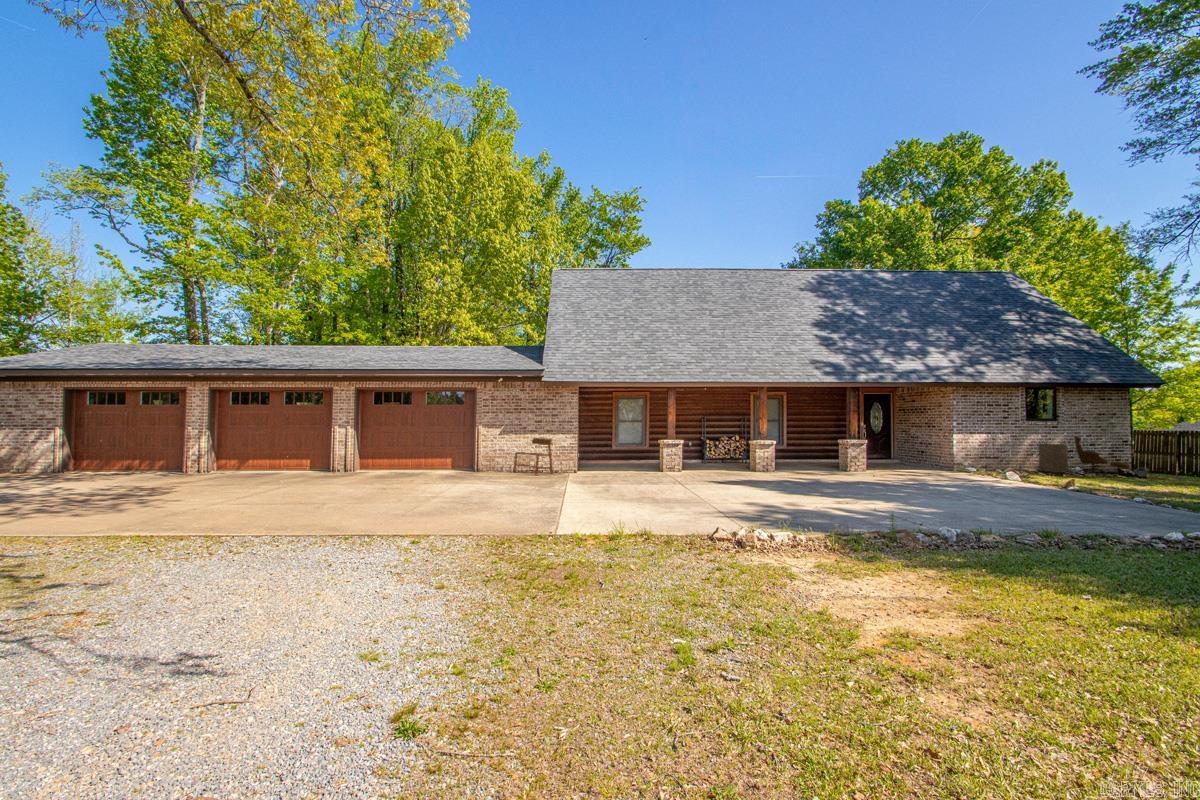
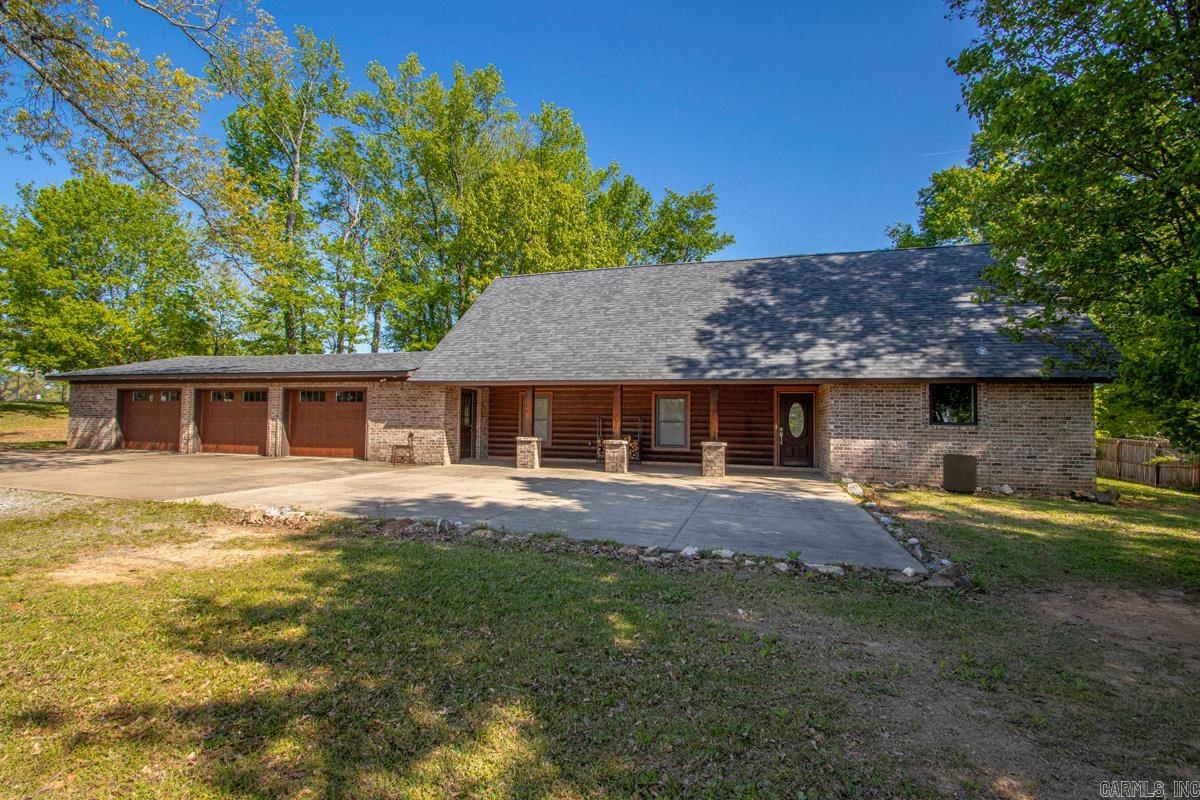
lounge chair: present [1074,436,1129,473] -> none [997,445,1068,499]

